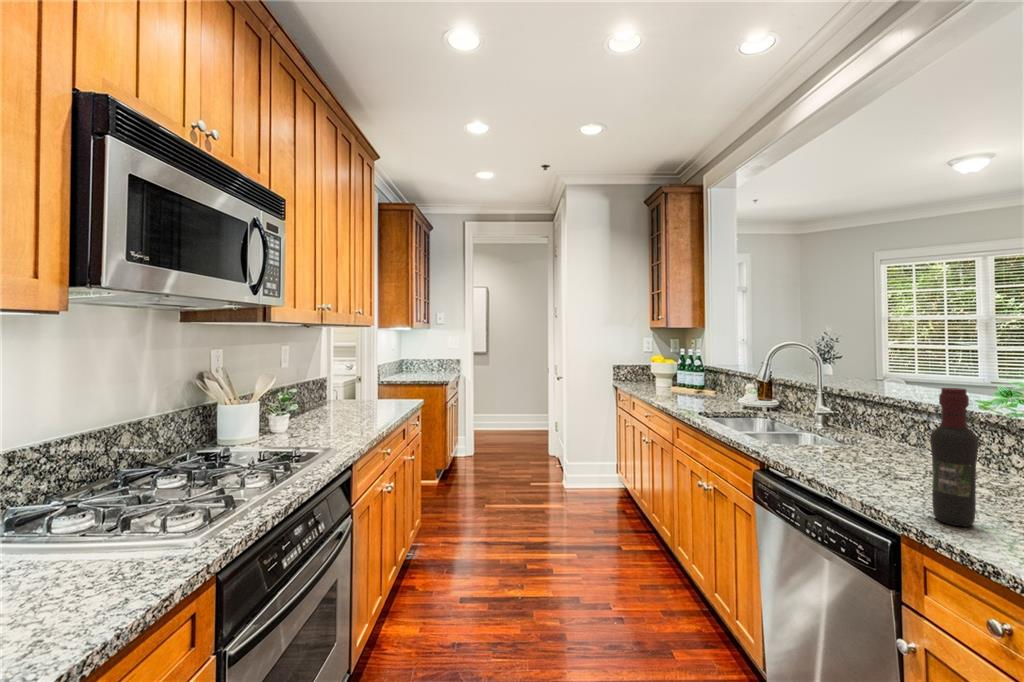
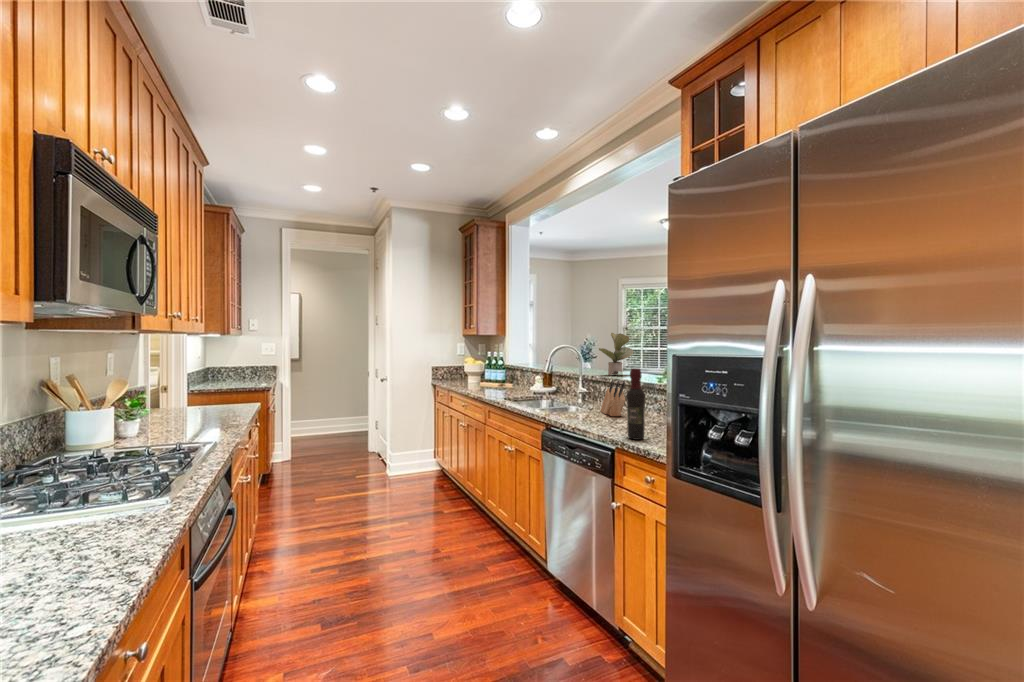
potted plant: none [854,322,922,388] -> present [599,333,634,375]
knife block: none [861,402,915,462] -> present [601,380,625,416]

